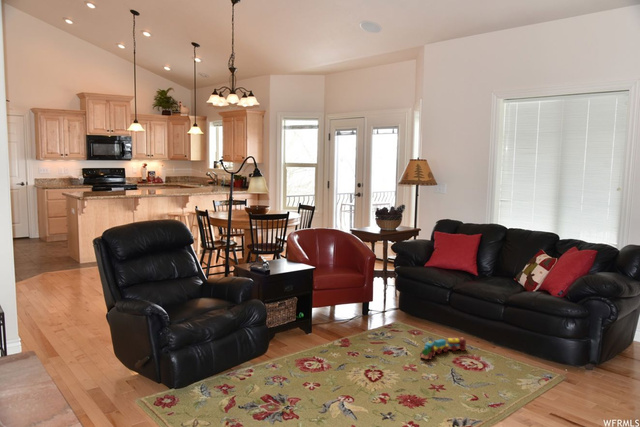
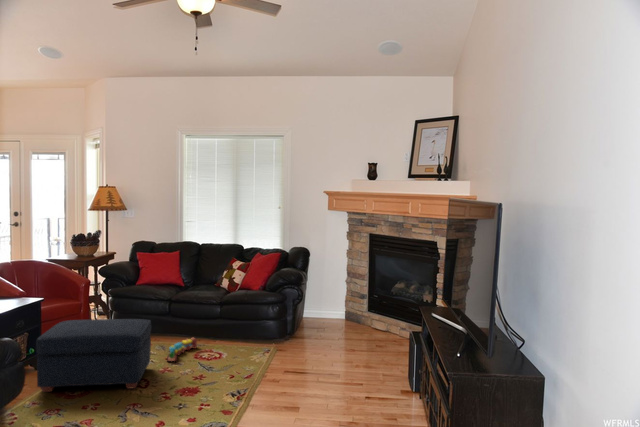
ottoman: none [286,292,401,378] -> present [36,319,152,392]

